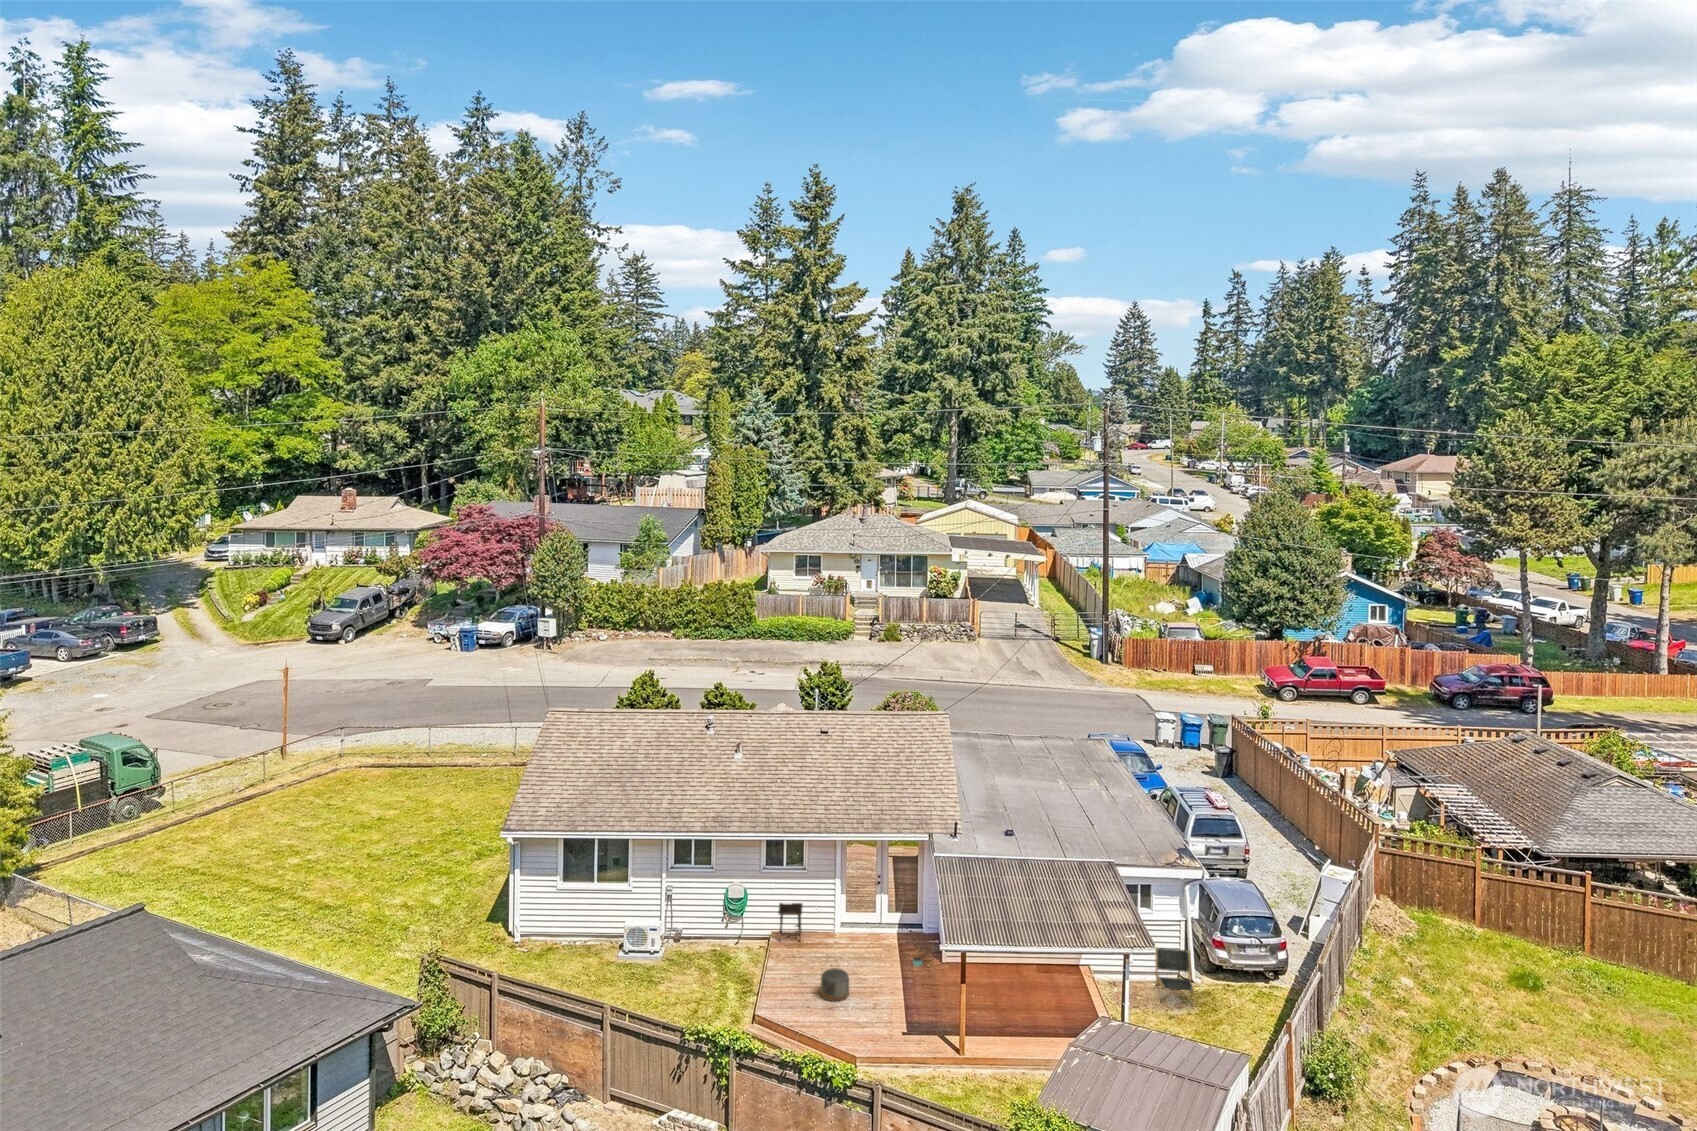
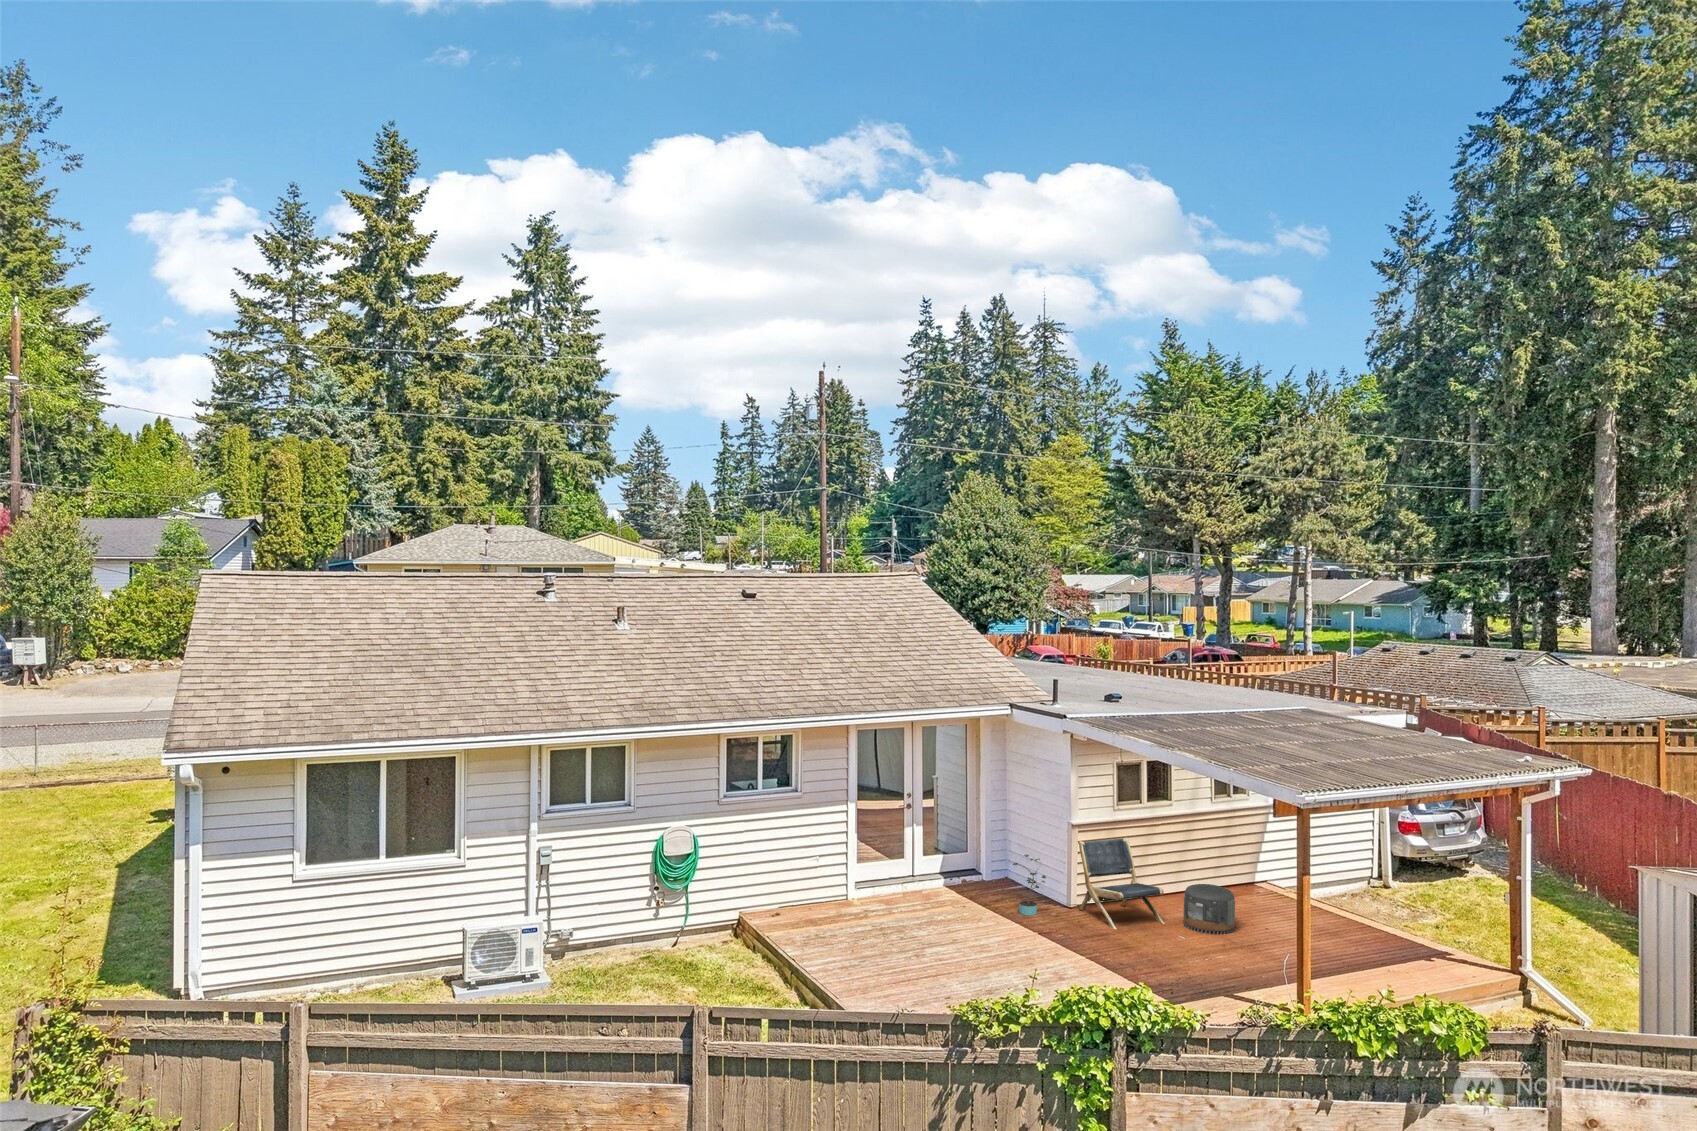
side table: present [778,903,803,941] -> none [754,850,812,923]
lounge chair: present [1155,948,1194,1007] -> present [1079,837,1165,929]
pouf: present [821,968,849,1002] -> present [1184,884,1235,935]

